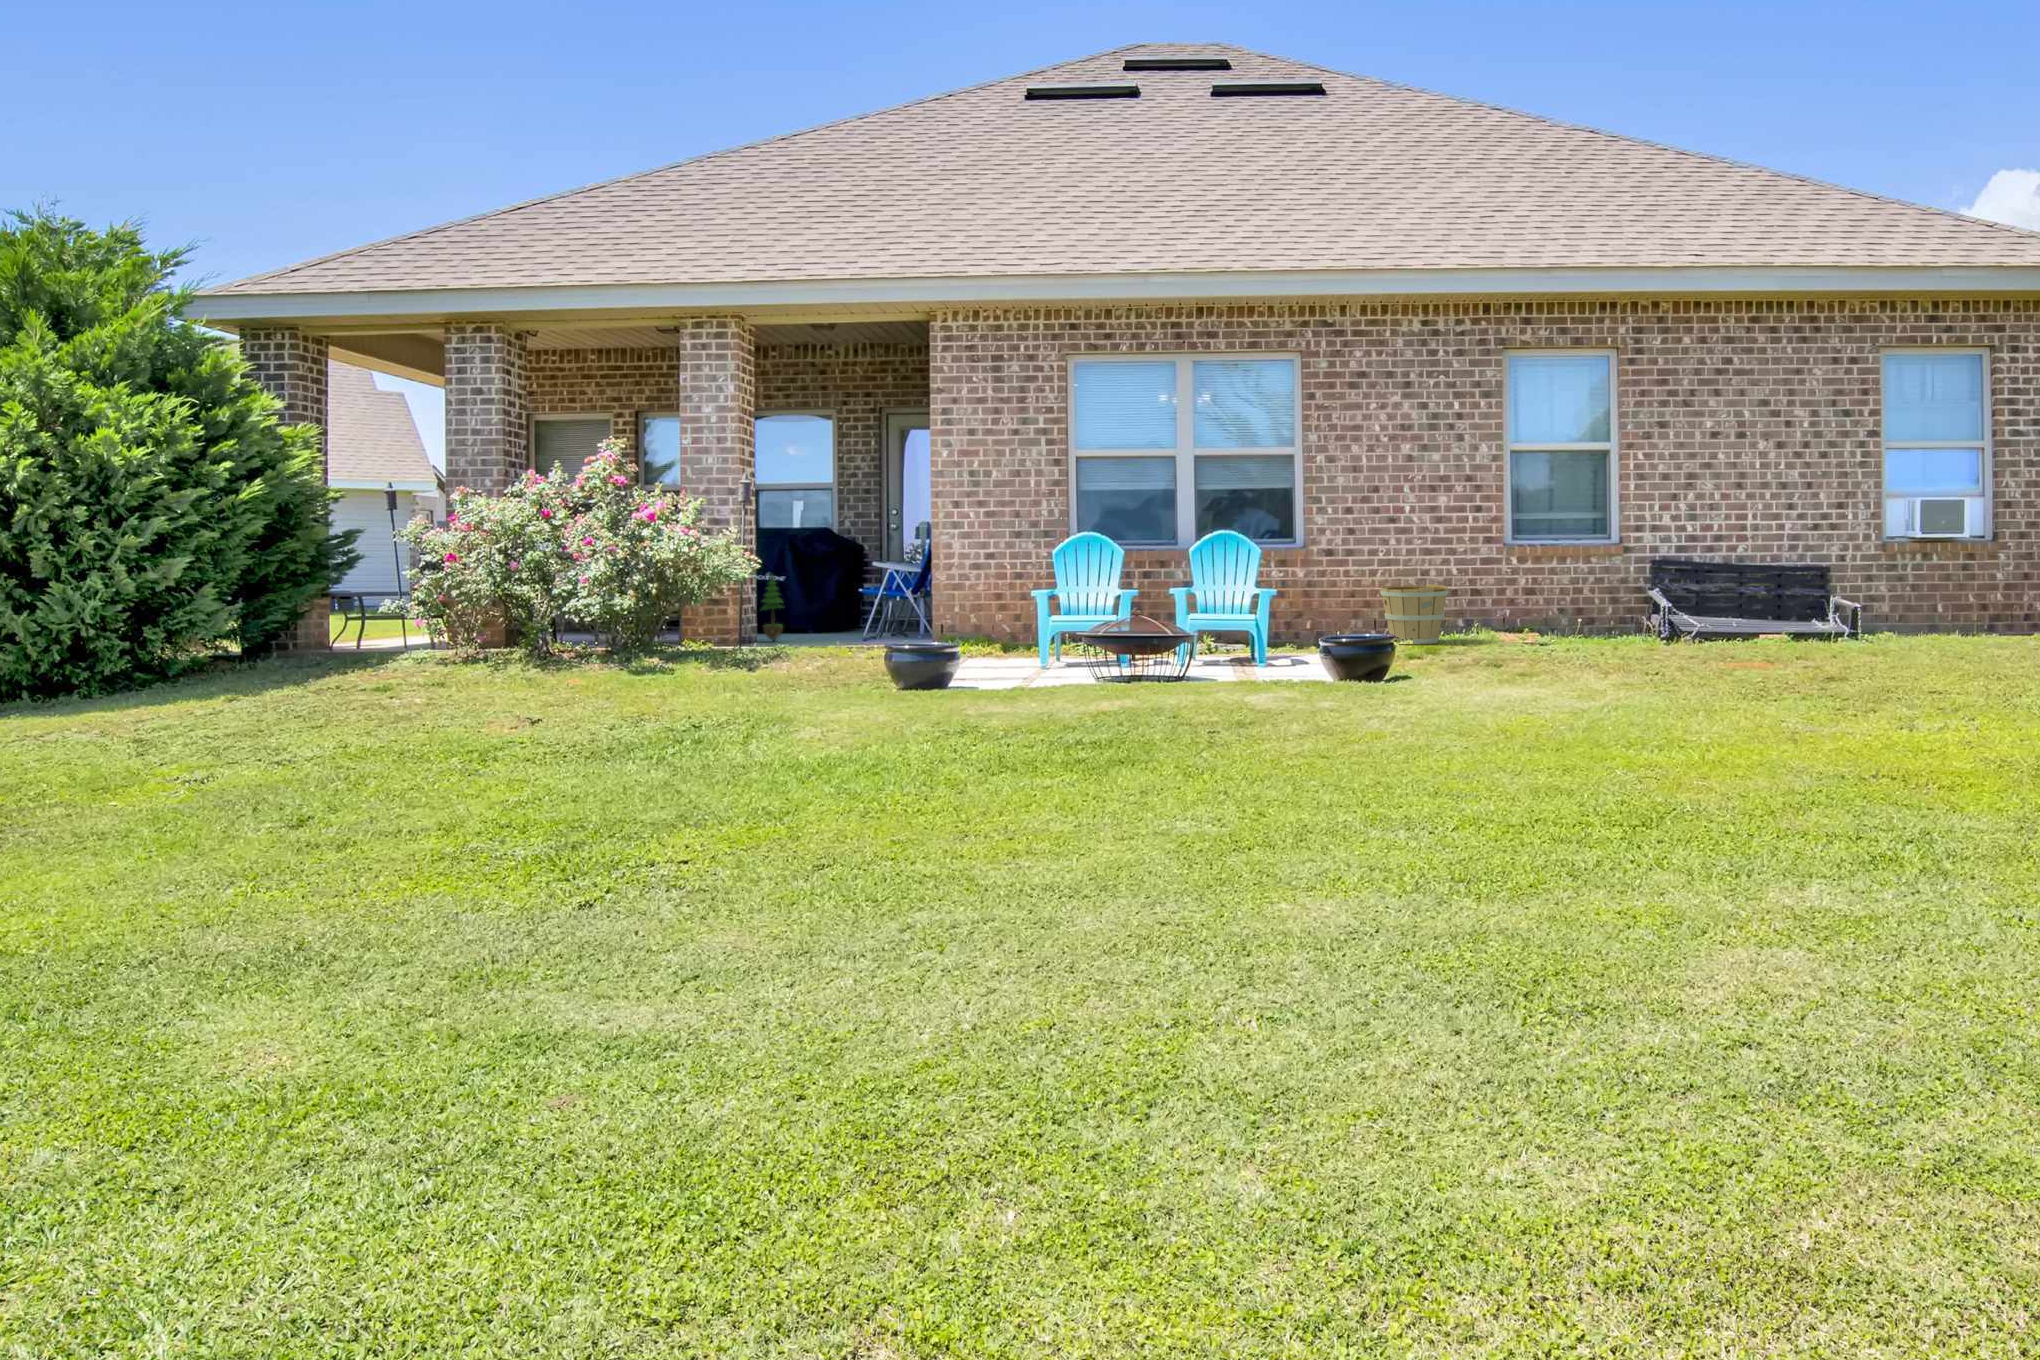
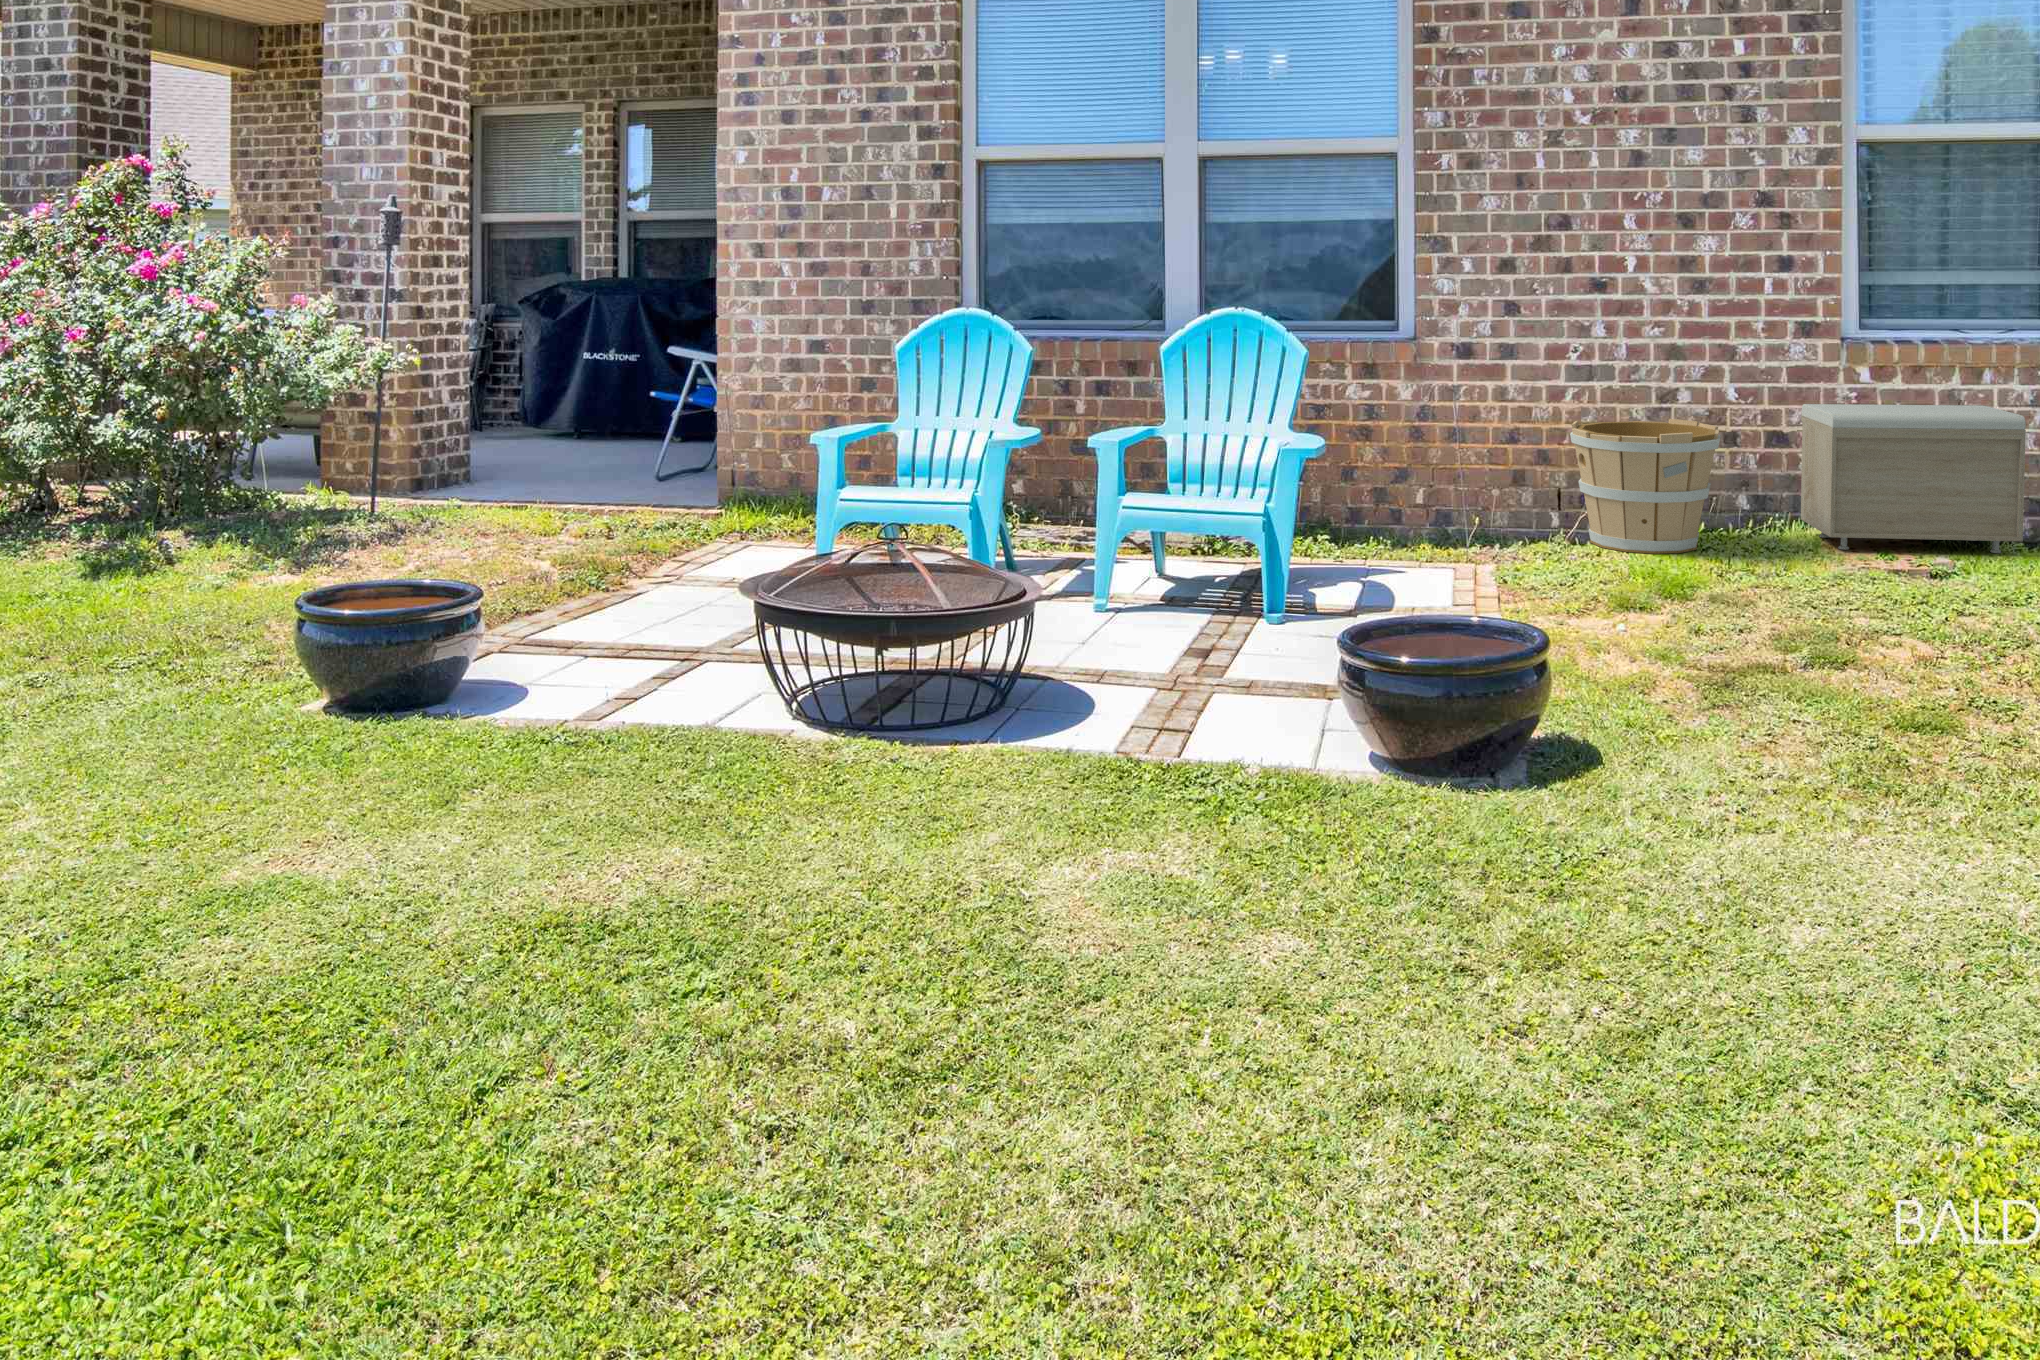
potted tree: present [762,575,783,641] -> none [456,365,502,484]
storage bench: none [1487,575,1578,642] -> present [1801,404,2026,553]

